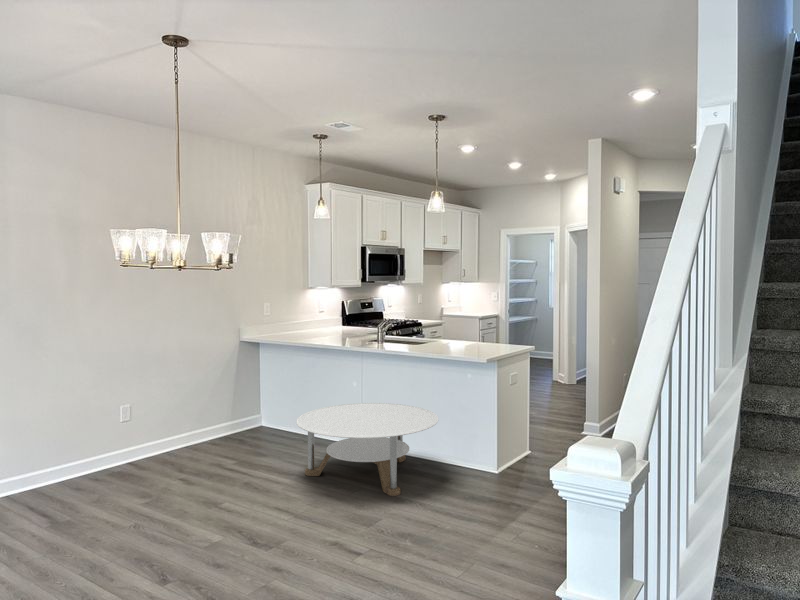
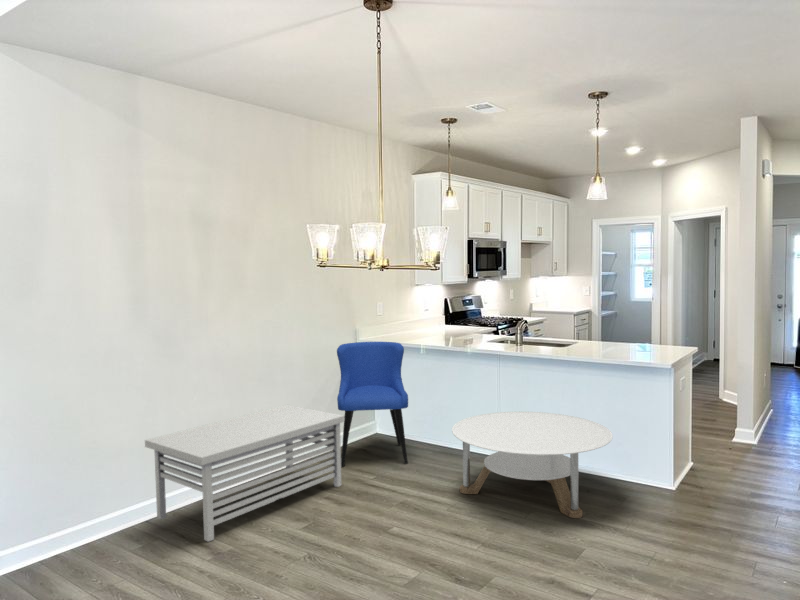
dining chair: none [210,339,282,453] -> present [337,342,408,467]
storage bench: none [5,395,205,514] -> present [145,405,344,542]

